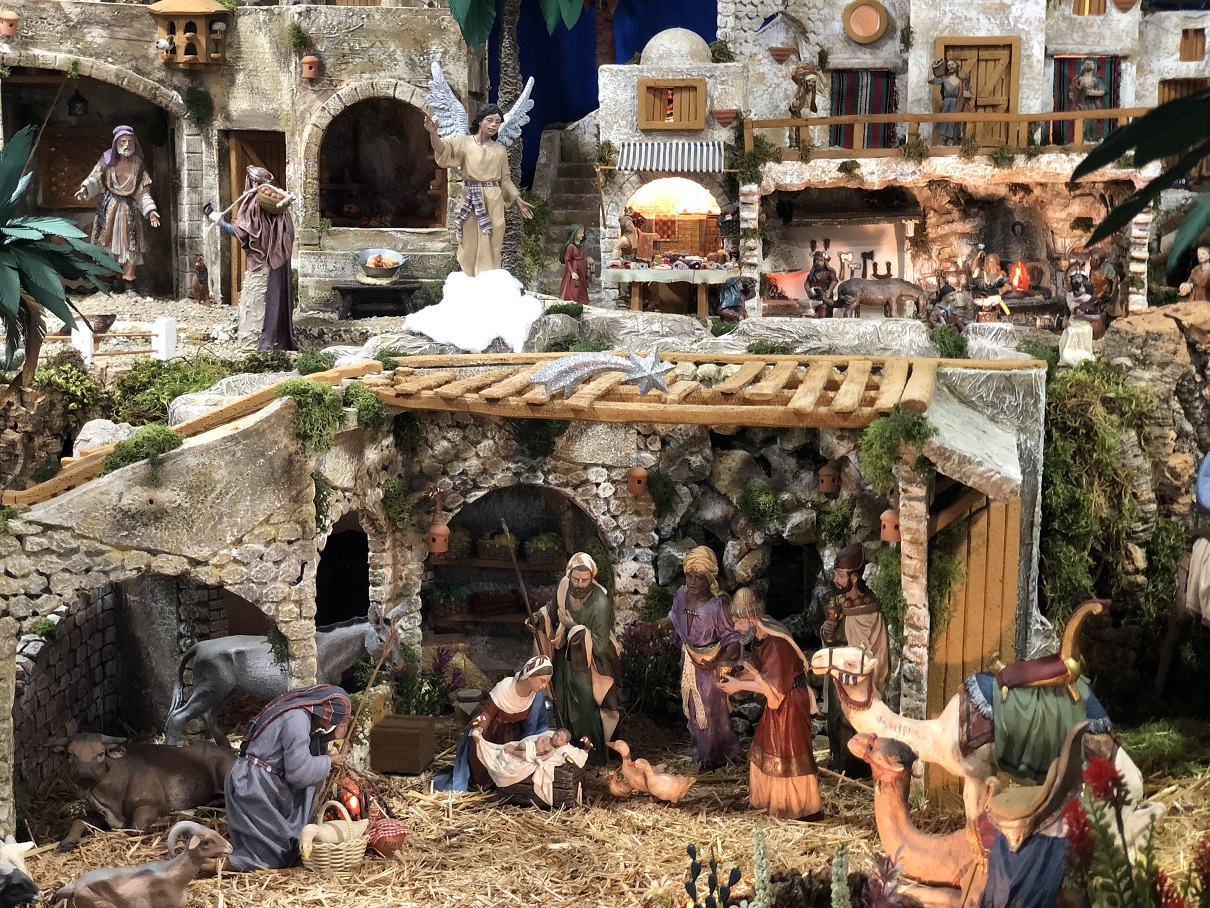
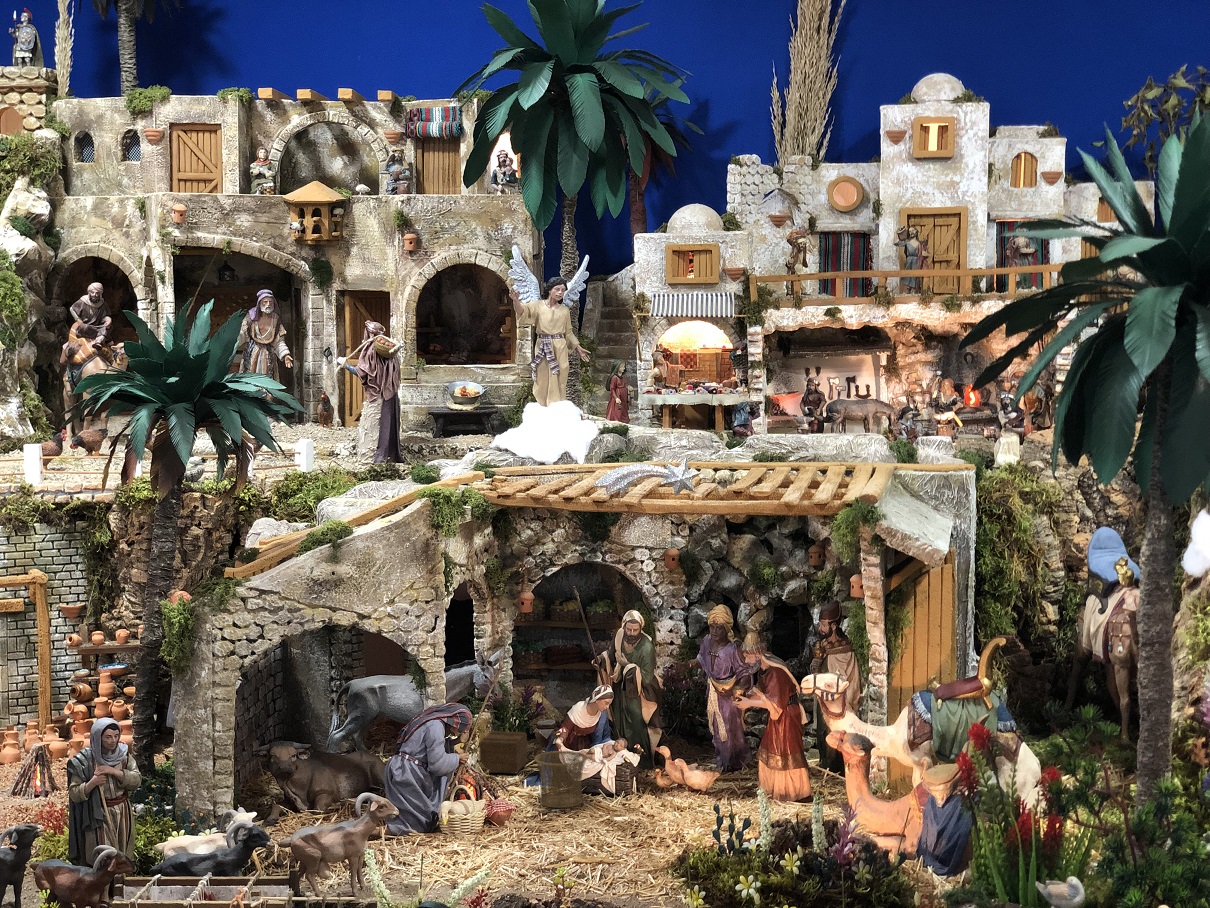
basket: none [440,747,513,828] -> present [534,751,587,808]

